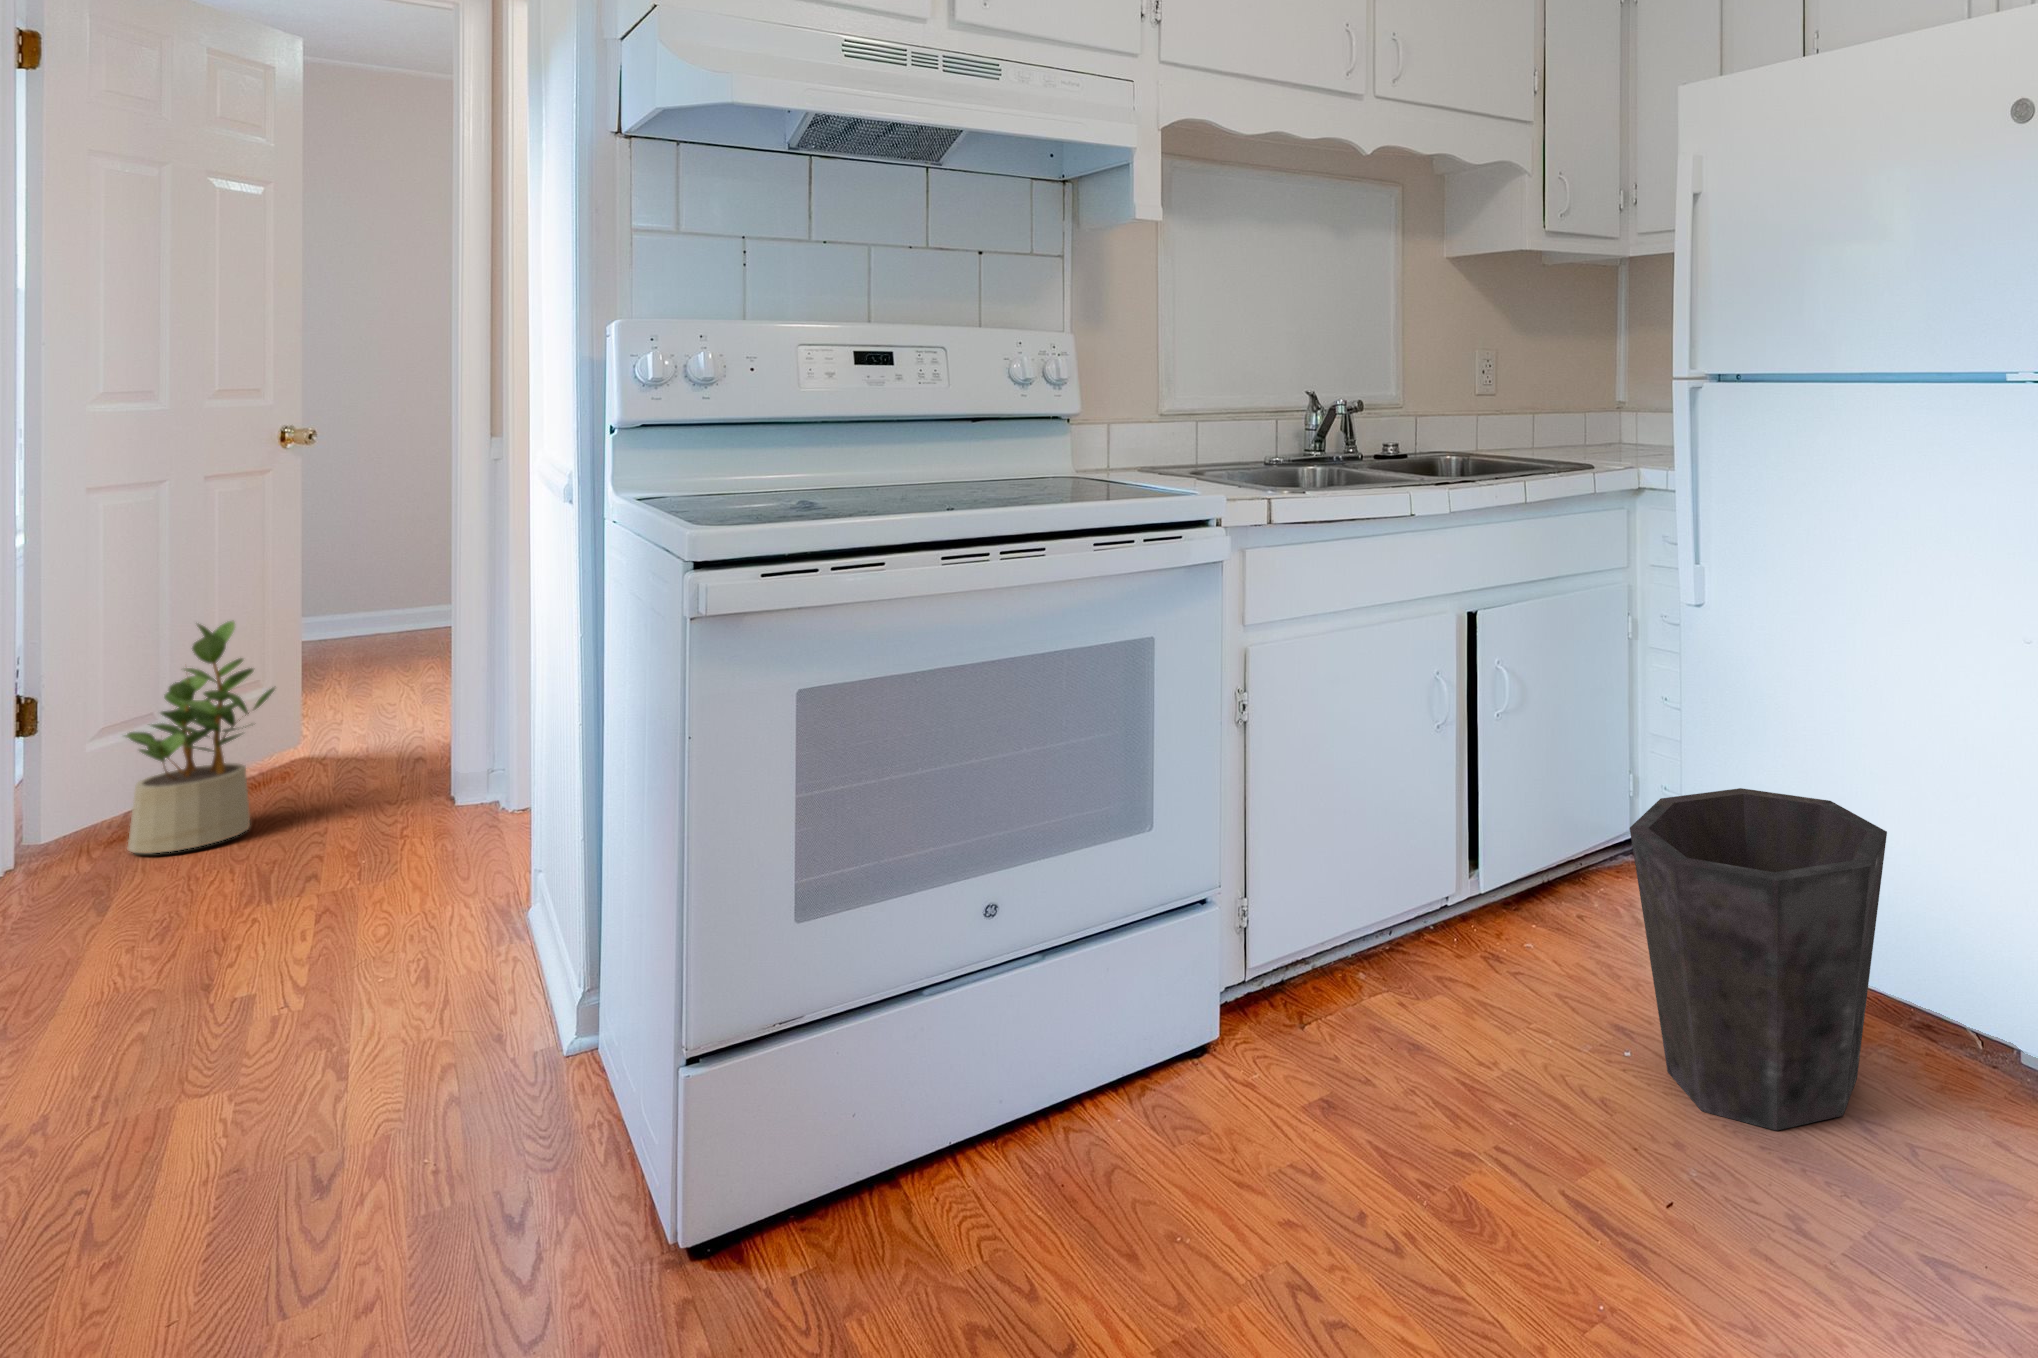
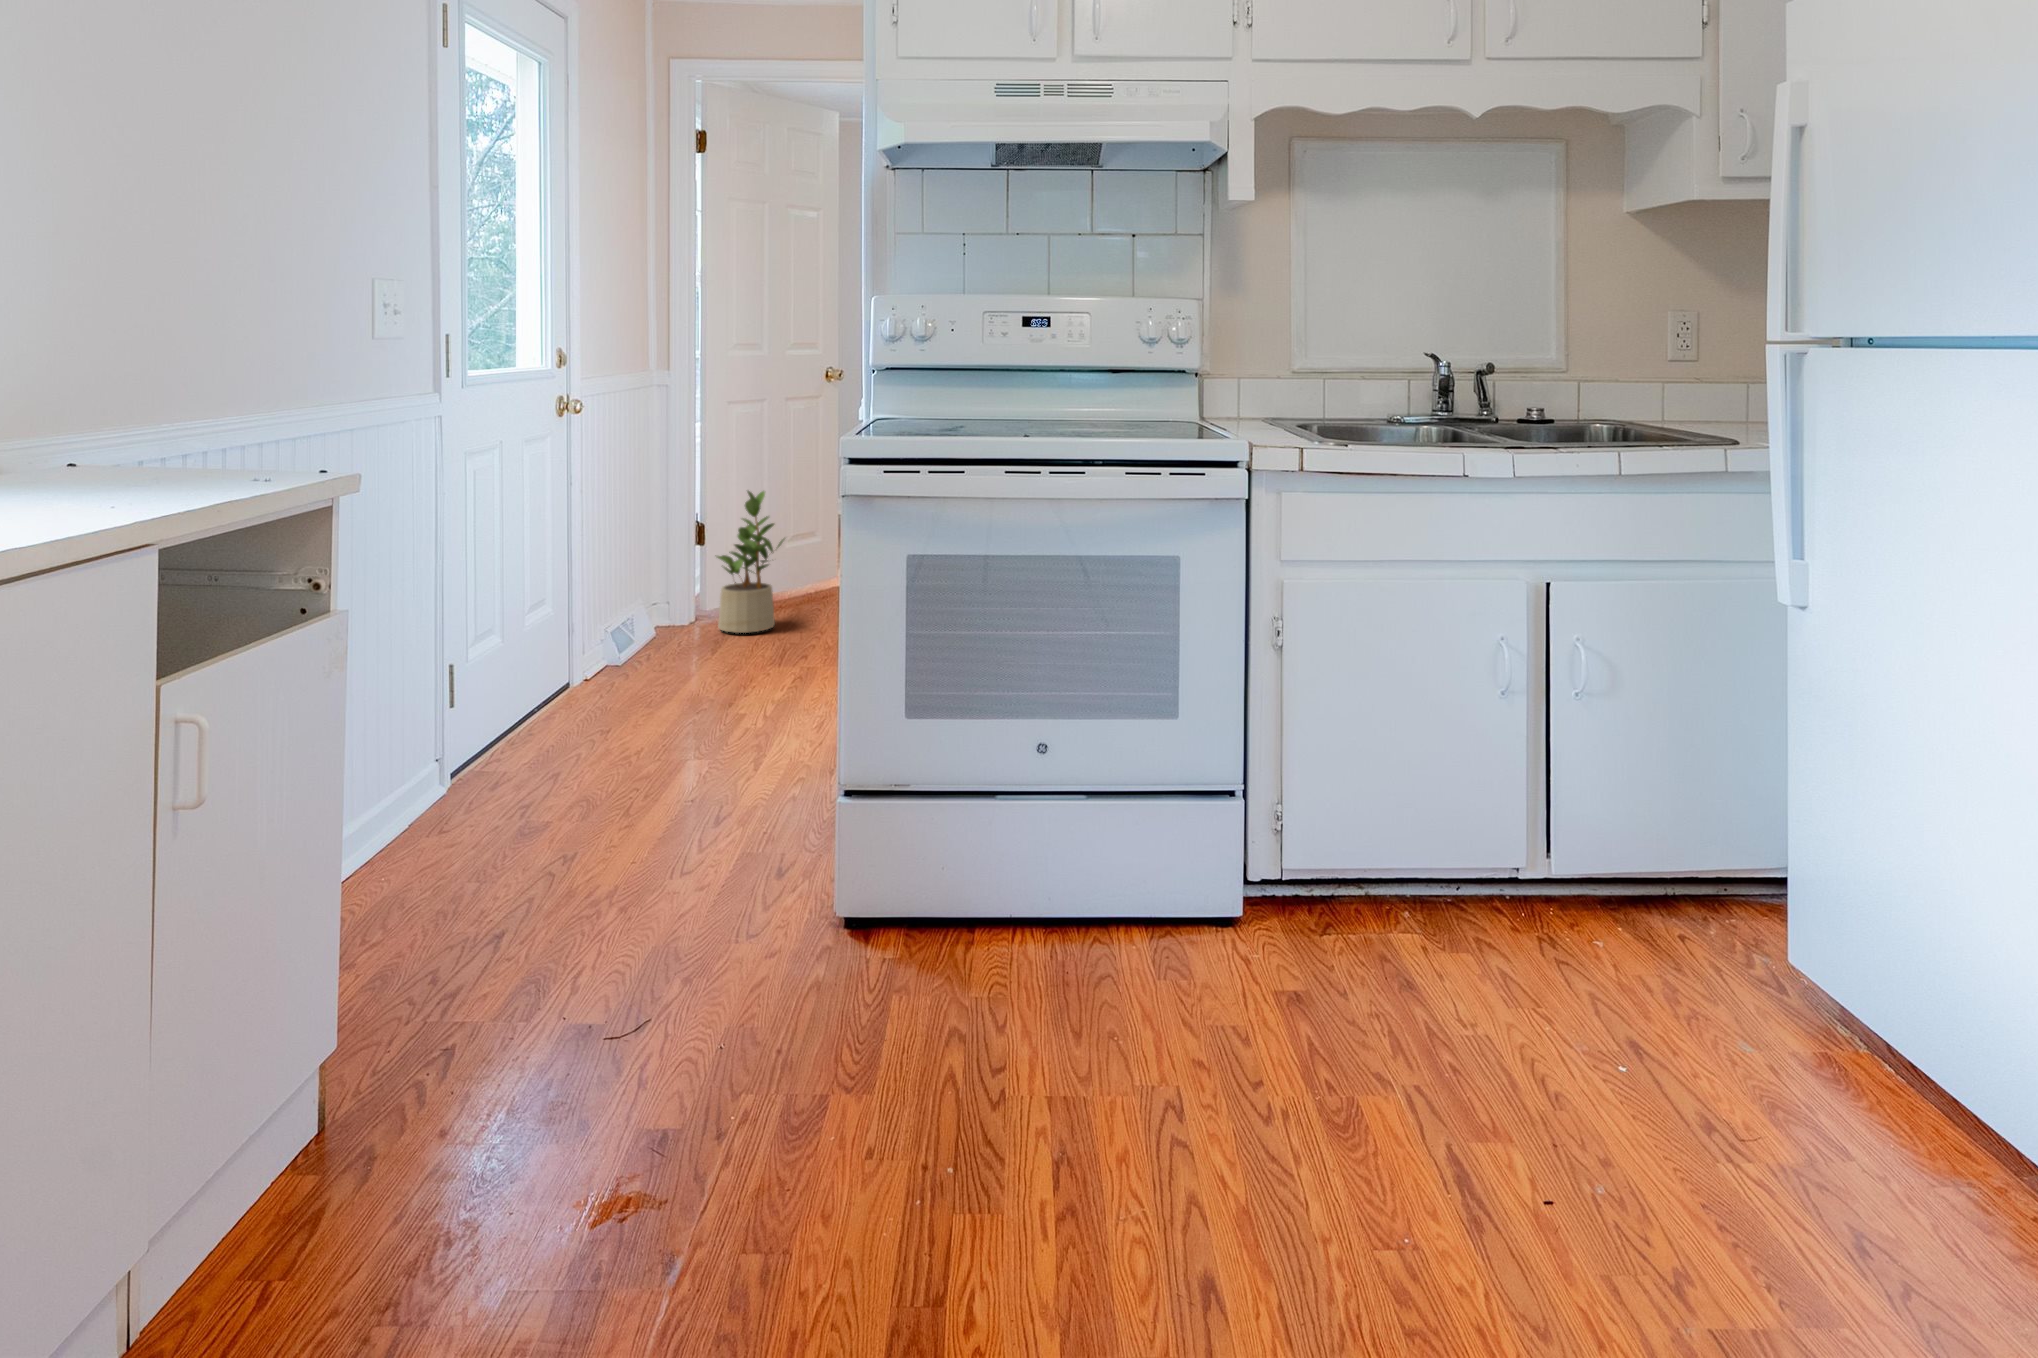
waste bin: present [1630,788,1887,1131] -> none [1615,809,1942,1211]

